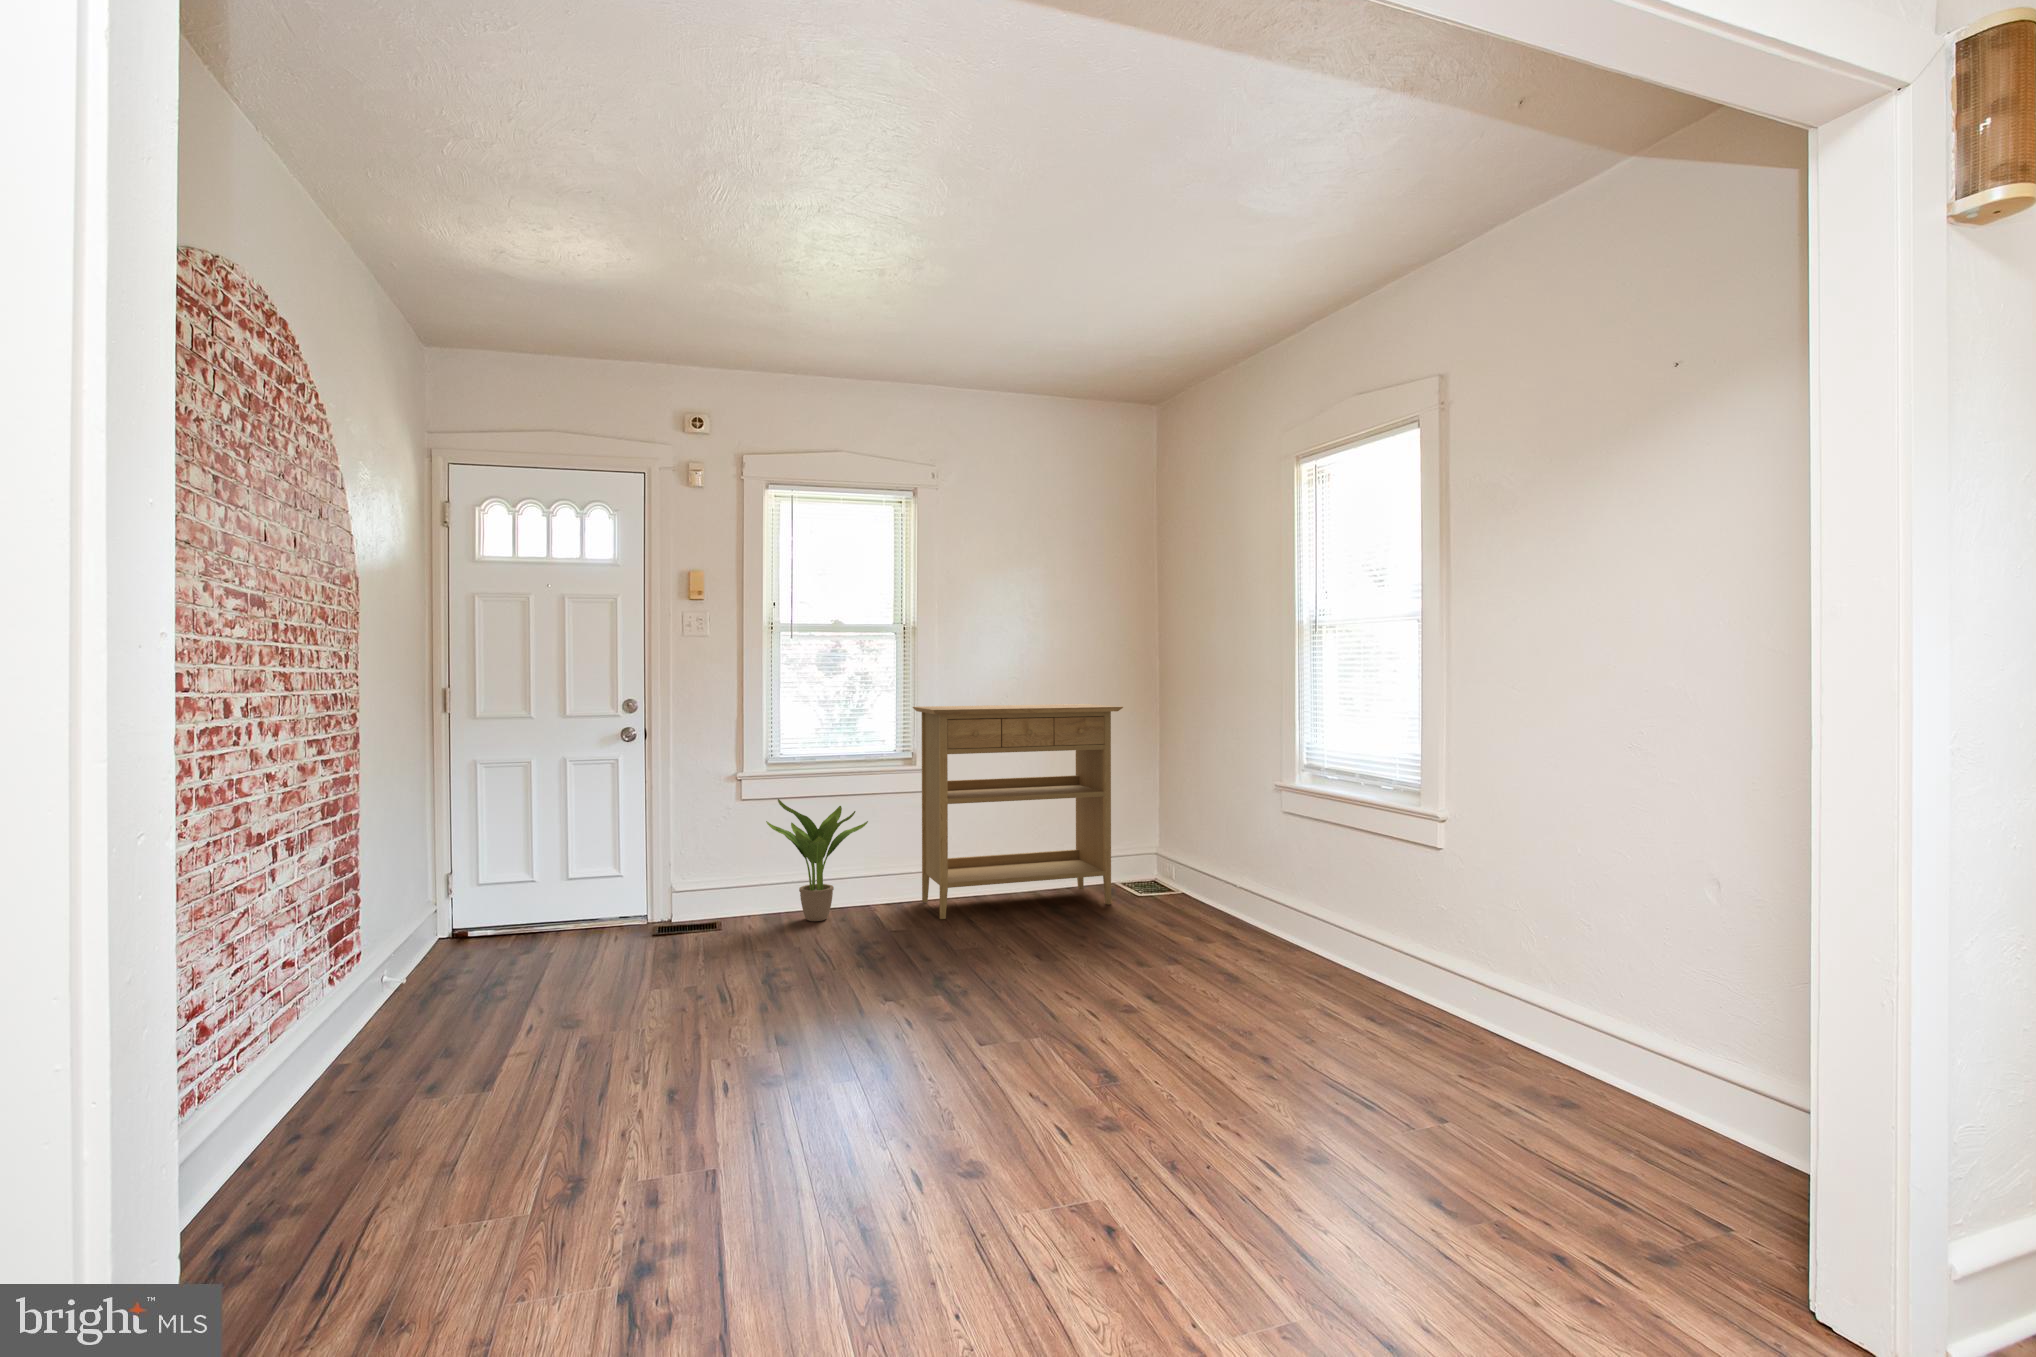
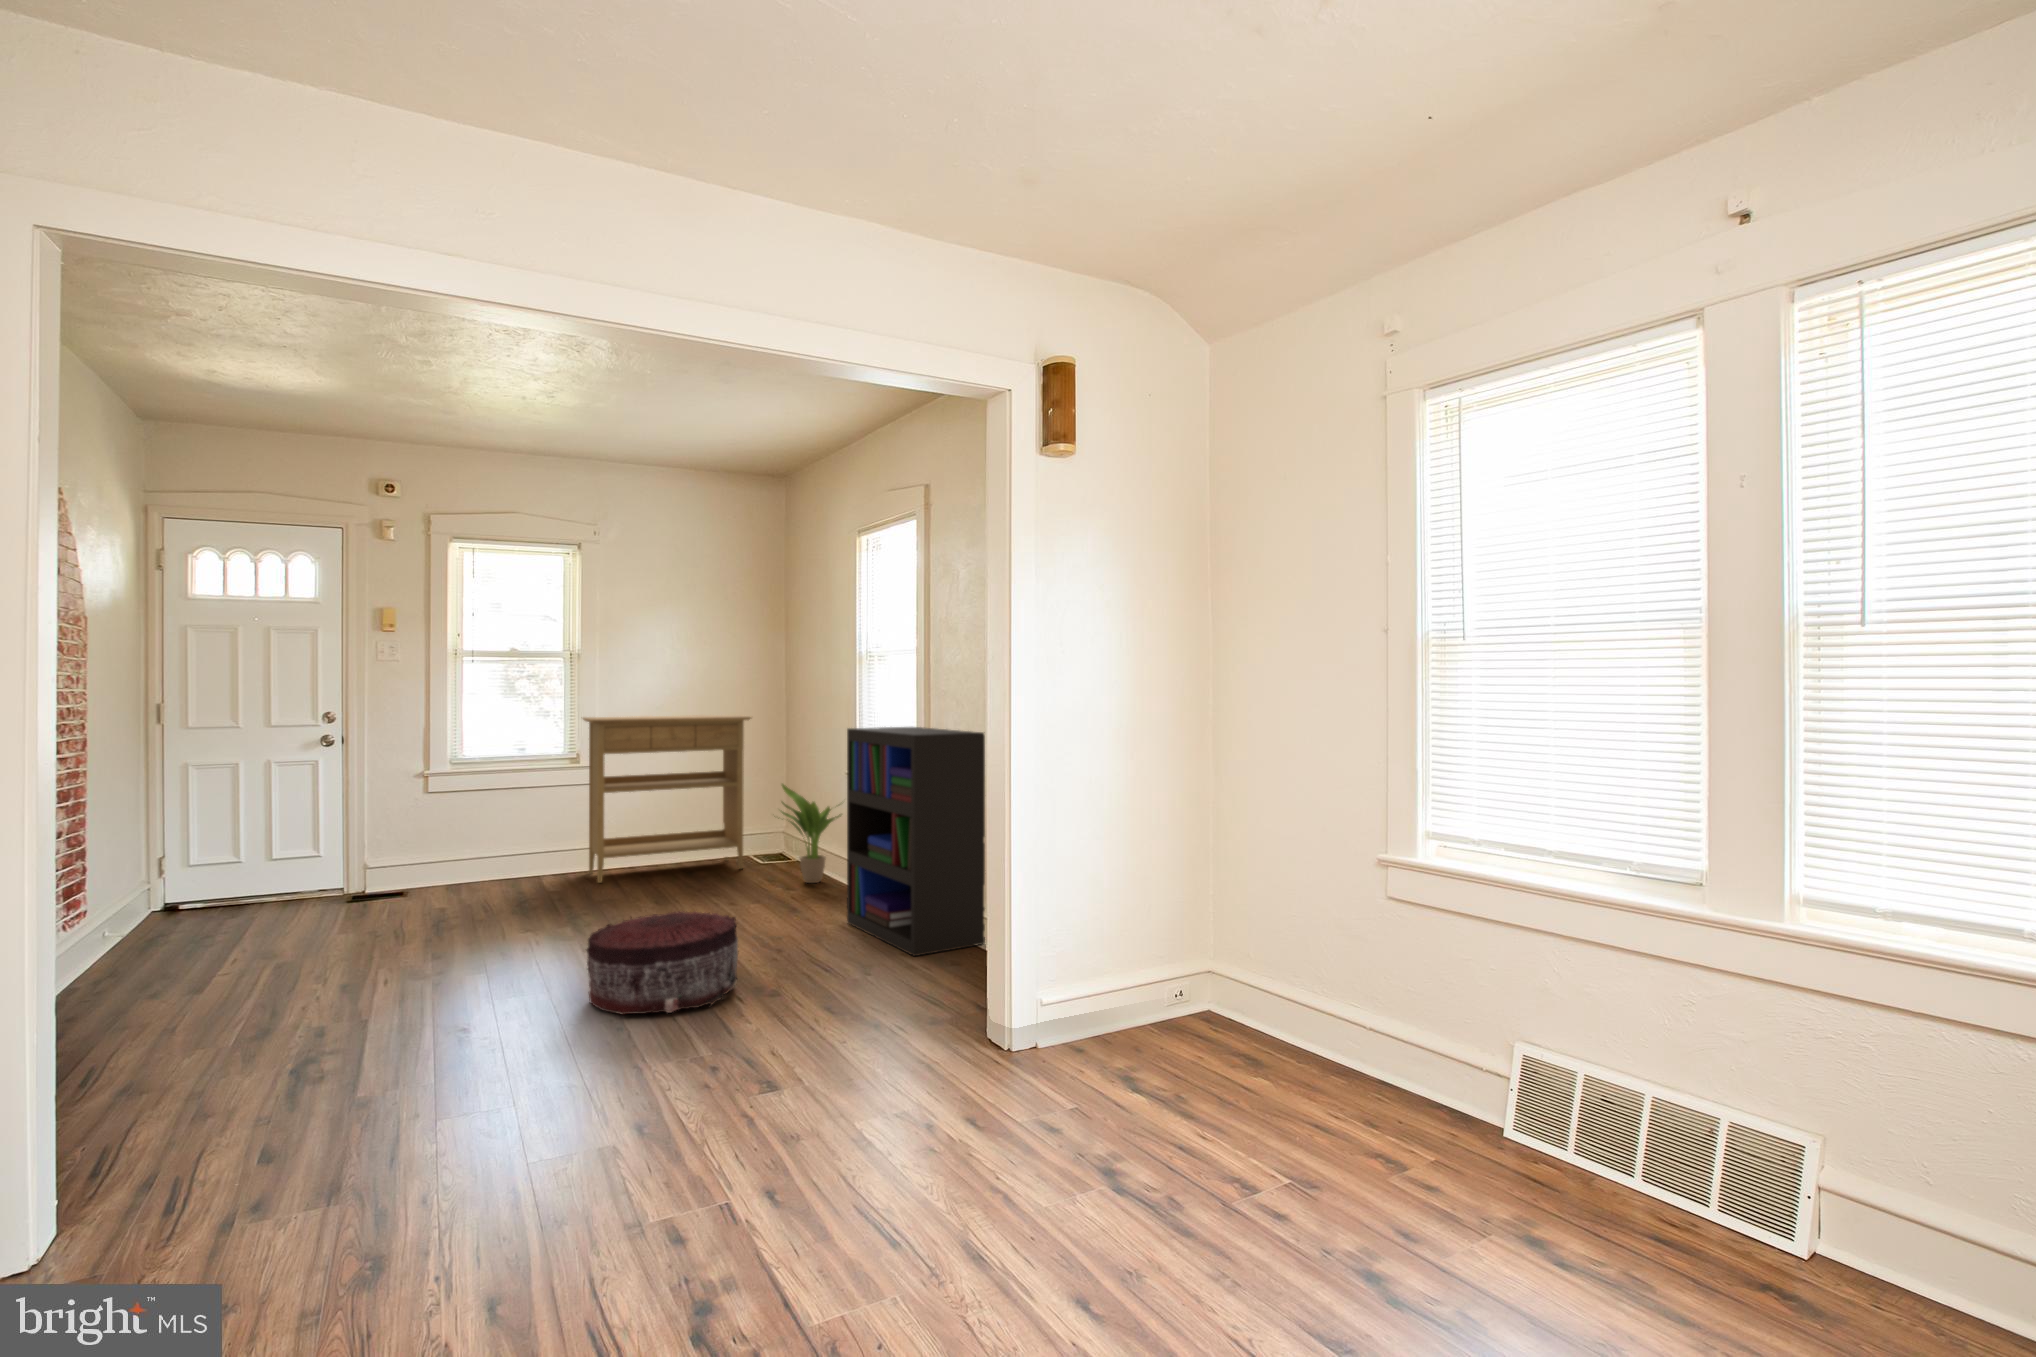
bookshelf: none [1332,723,1610,1106] -> present [847,727,985,956]
potted plant: present [766,799,868,921] -> present [781,784,841,883]
pouf: none [1034,1018,1278,1231] -> present [587,911,738,1014]

